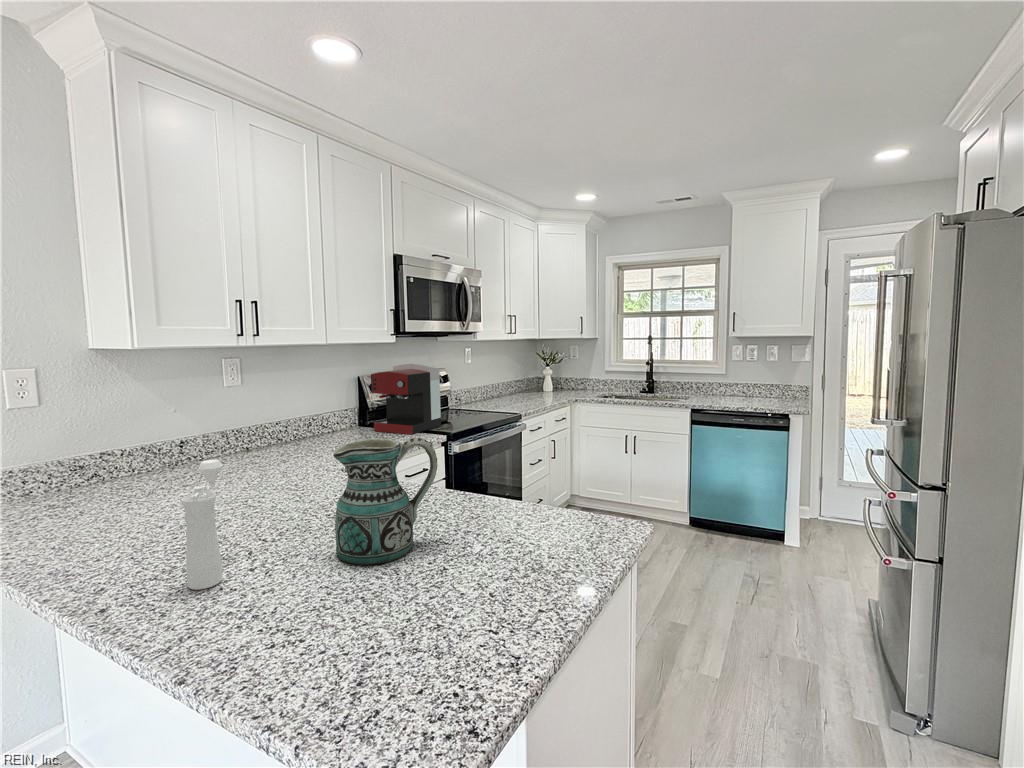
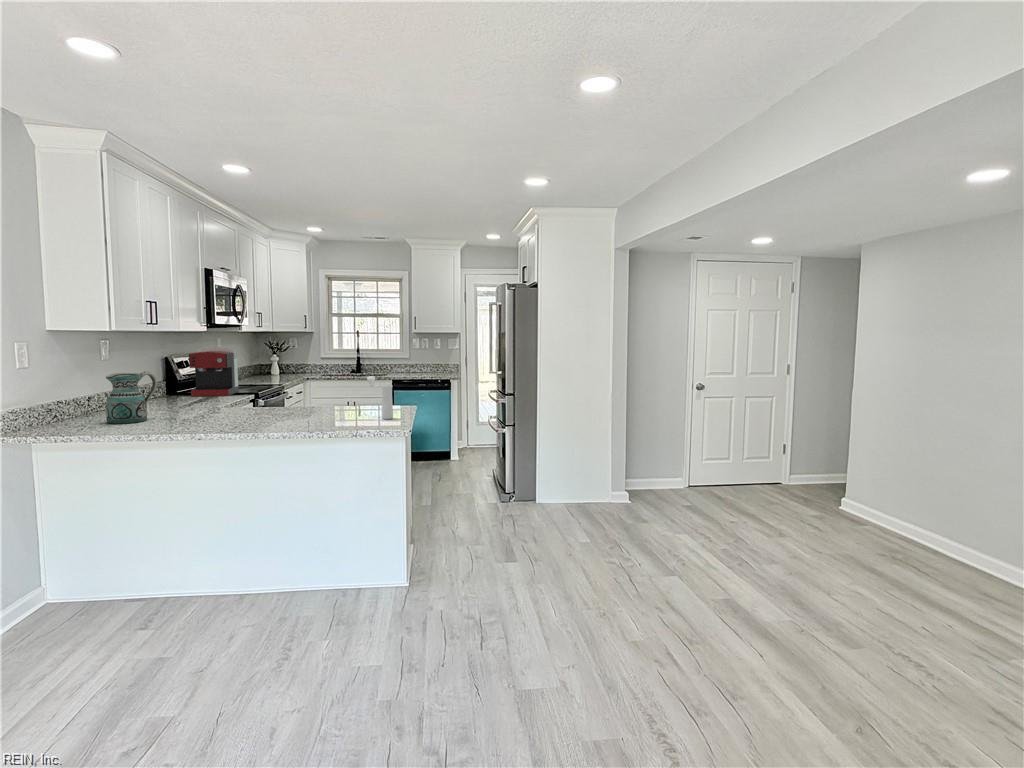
ceramic pitcher: present [333,438,438,565] -> present [106,371,157,424]
pepper mill: present [180,459,223,590] -> present [367,376,393,419]

